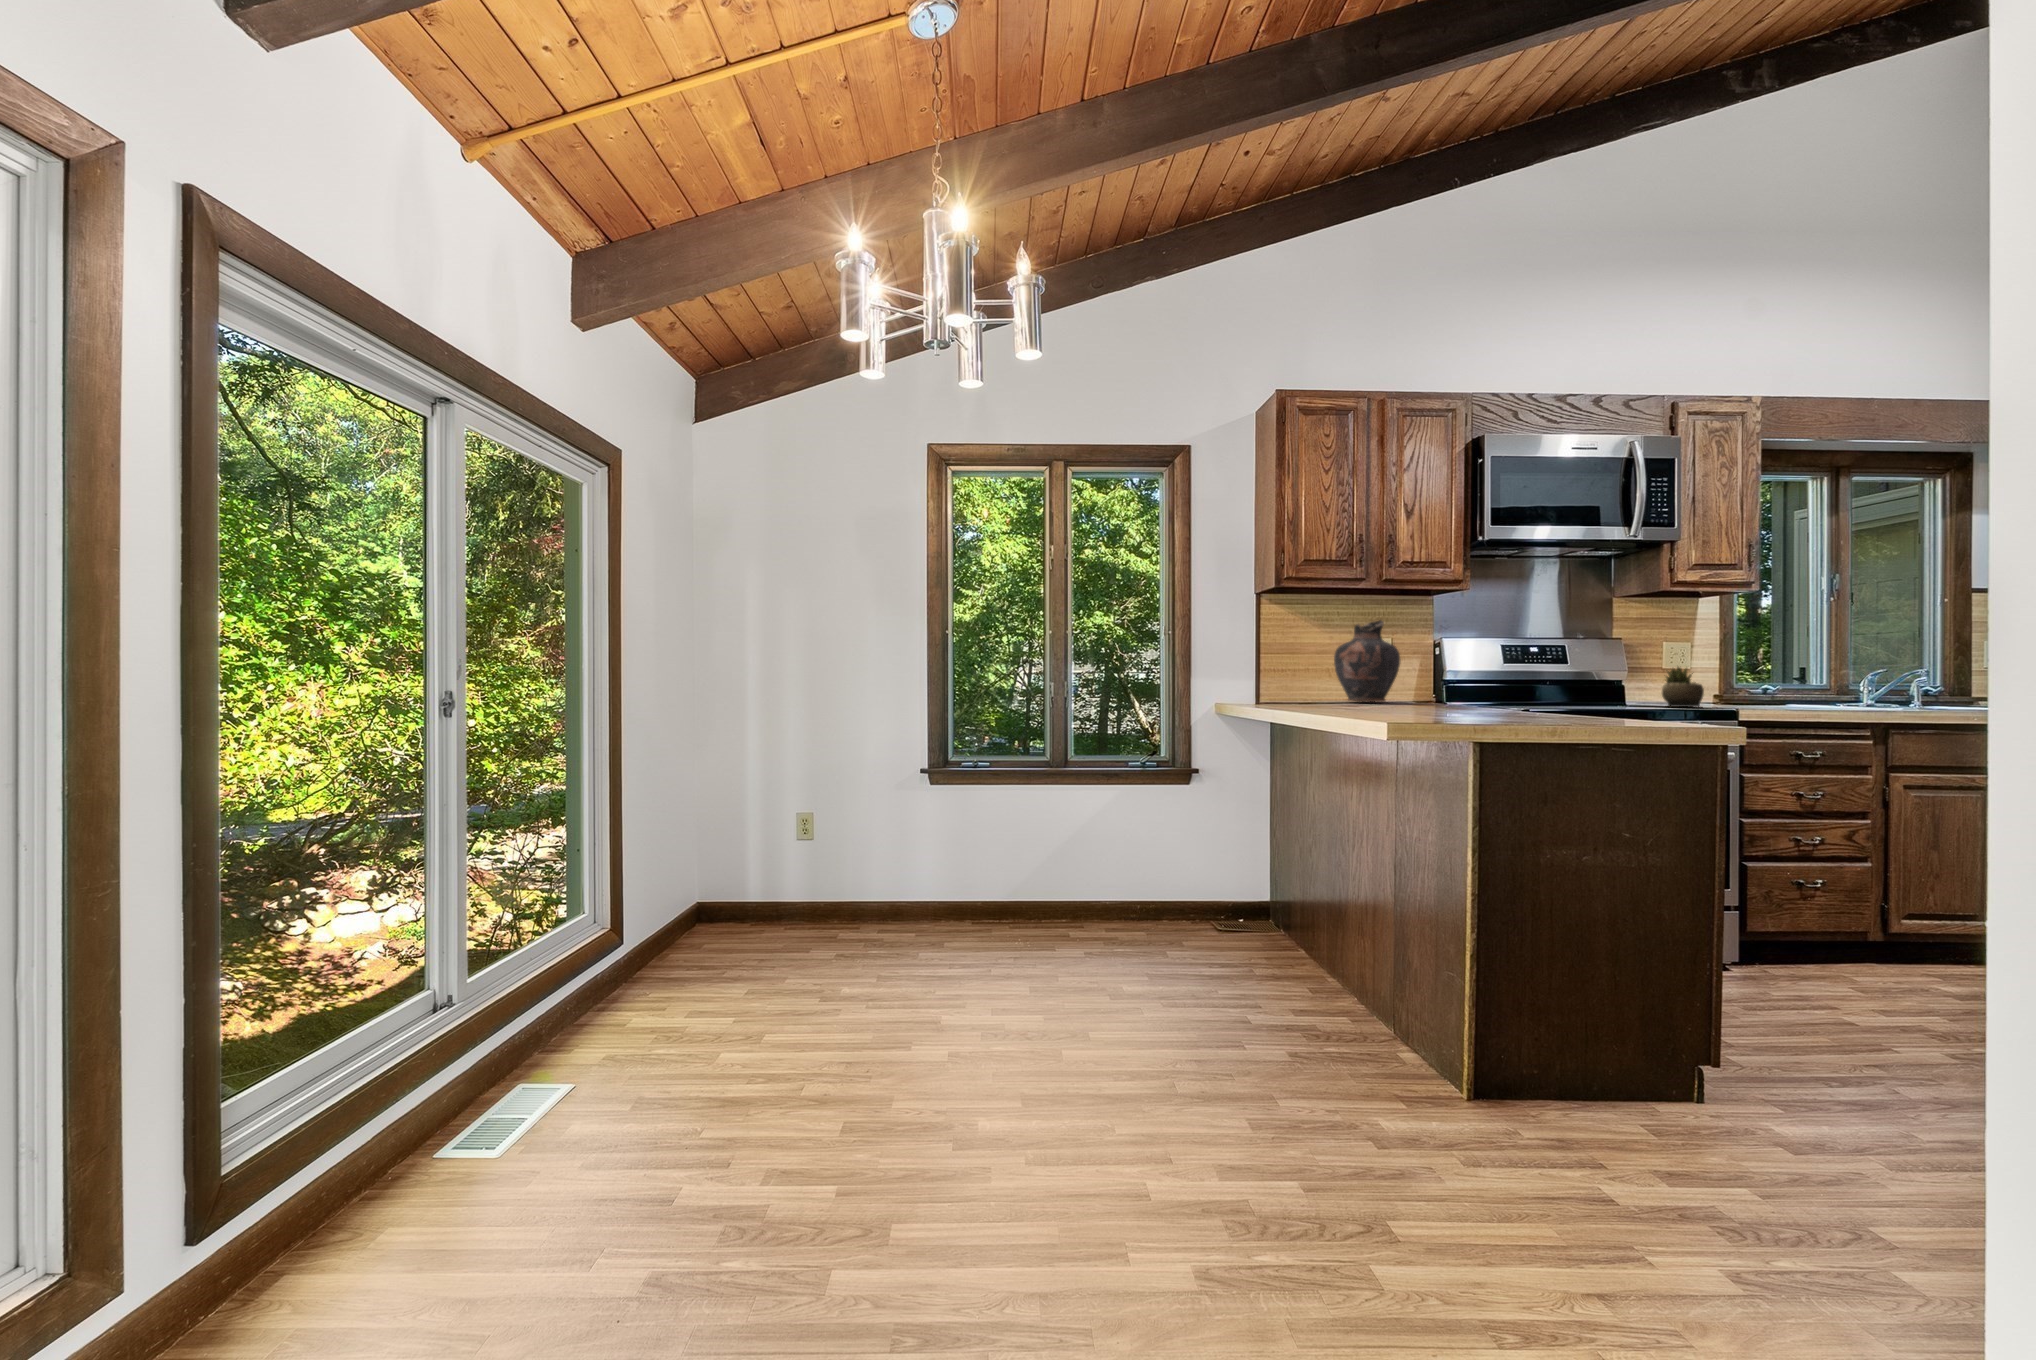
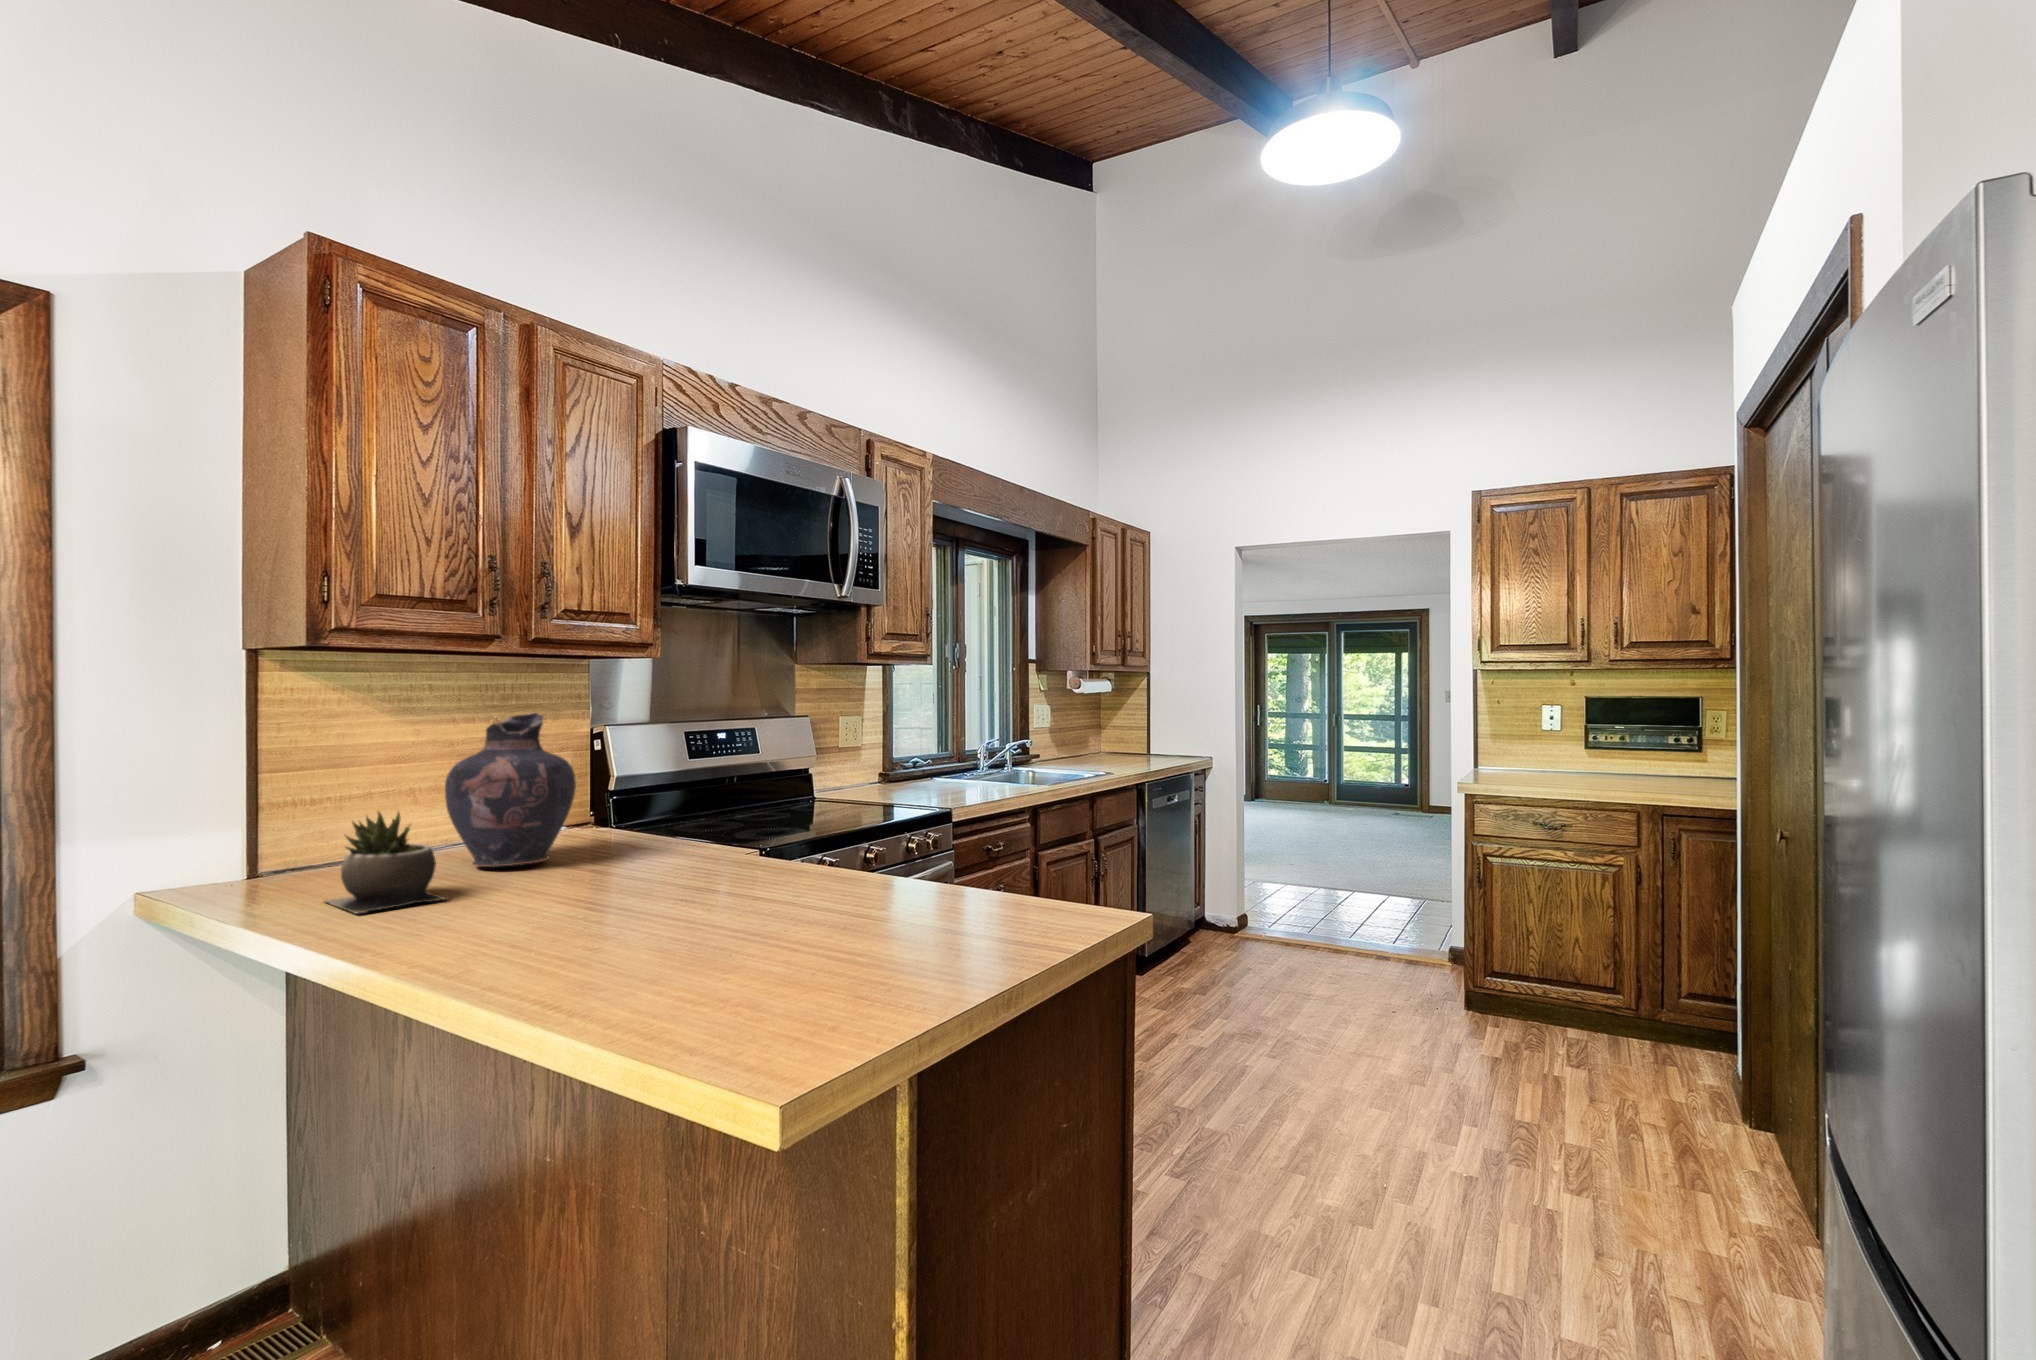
succulent plant: present [1662,667,1704,707] -> present [325,812,446,913]

